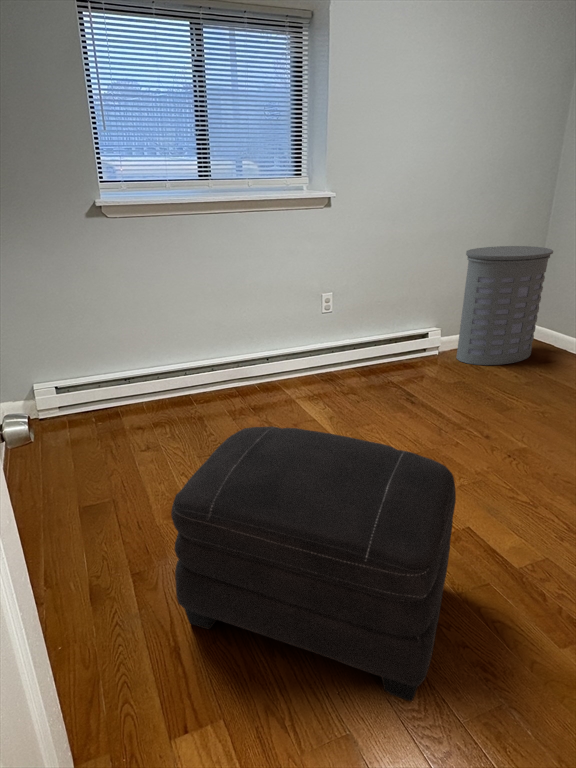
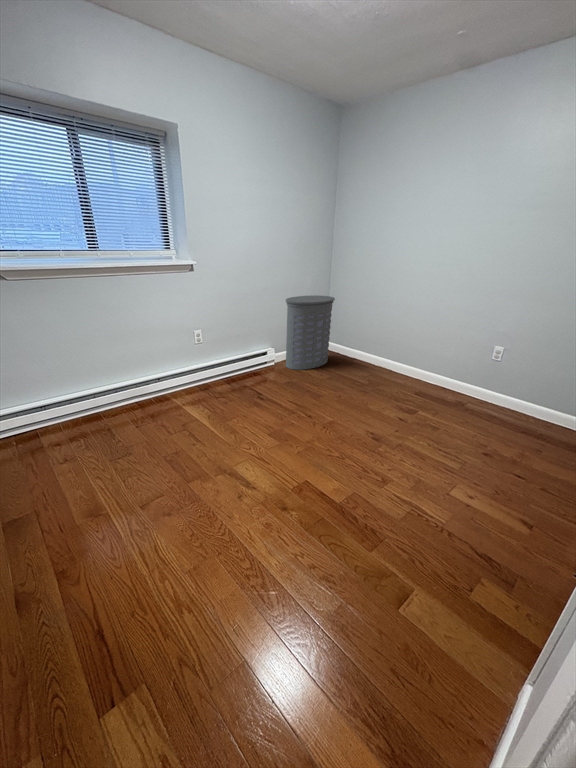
ottoman: present [171,426,456,701] -> none [82,438,299,619]

